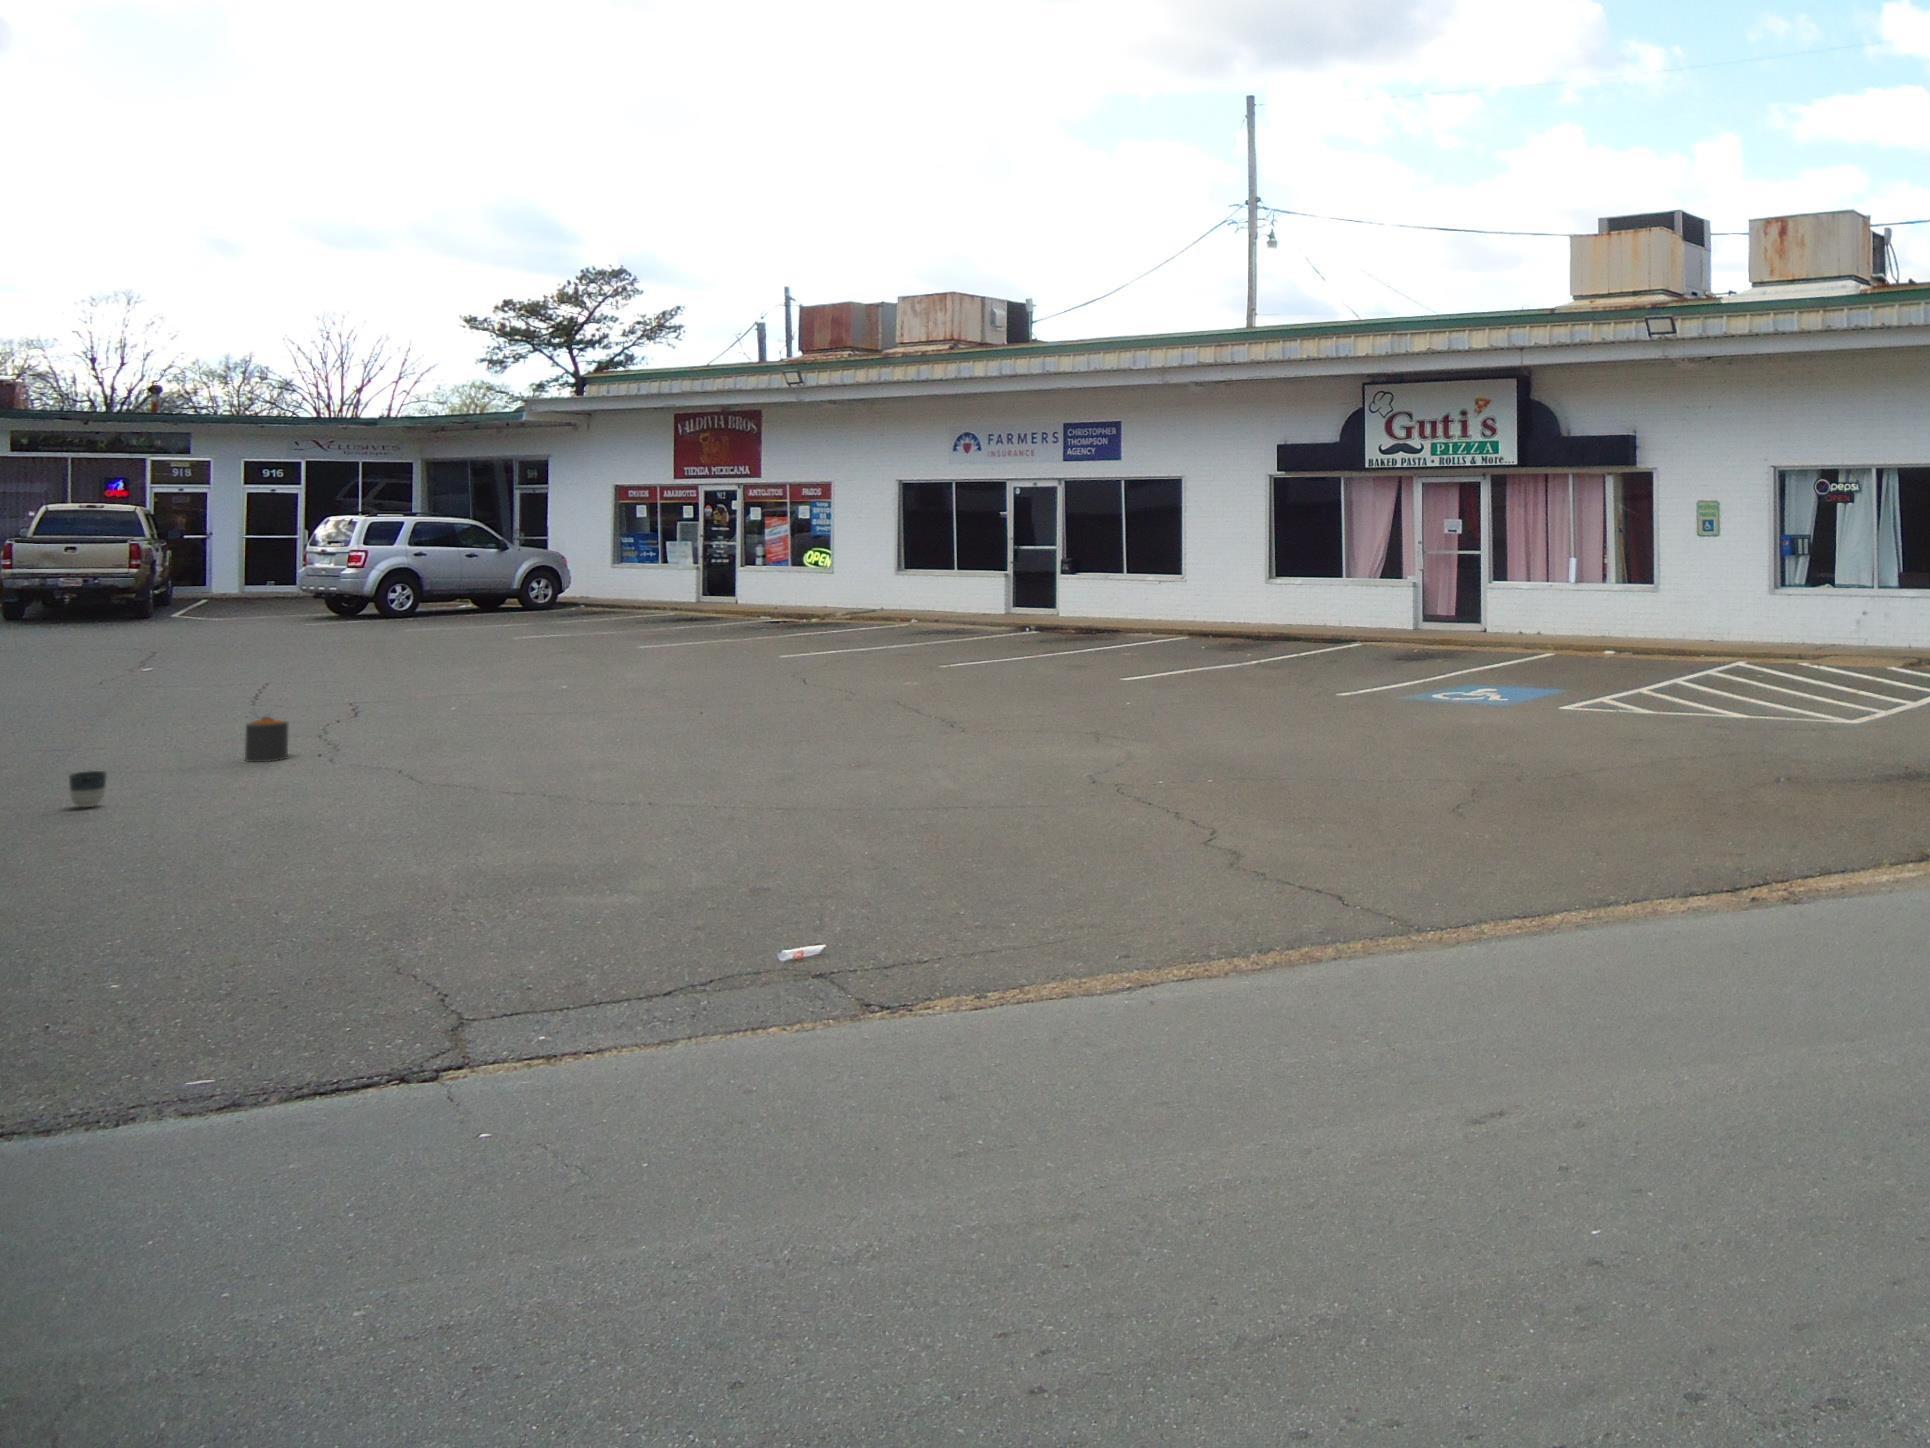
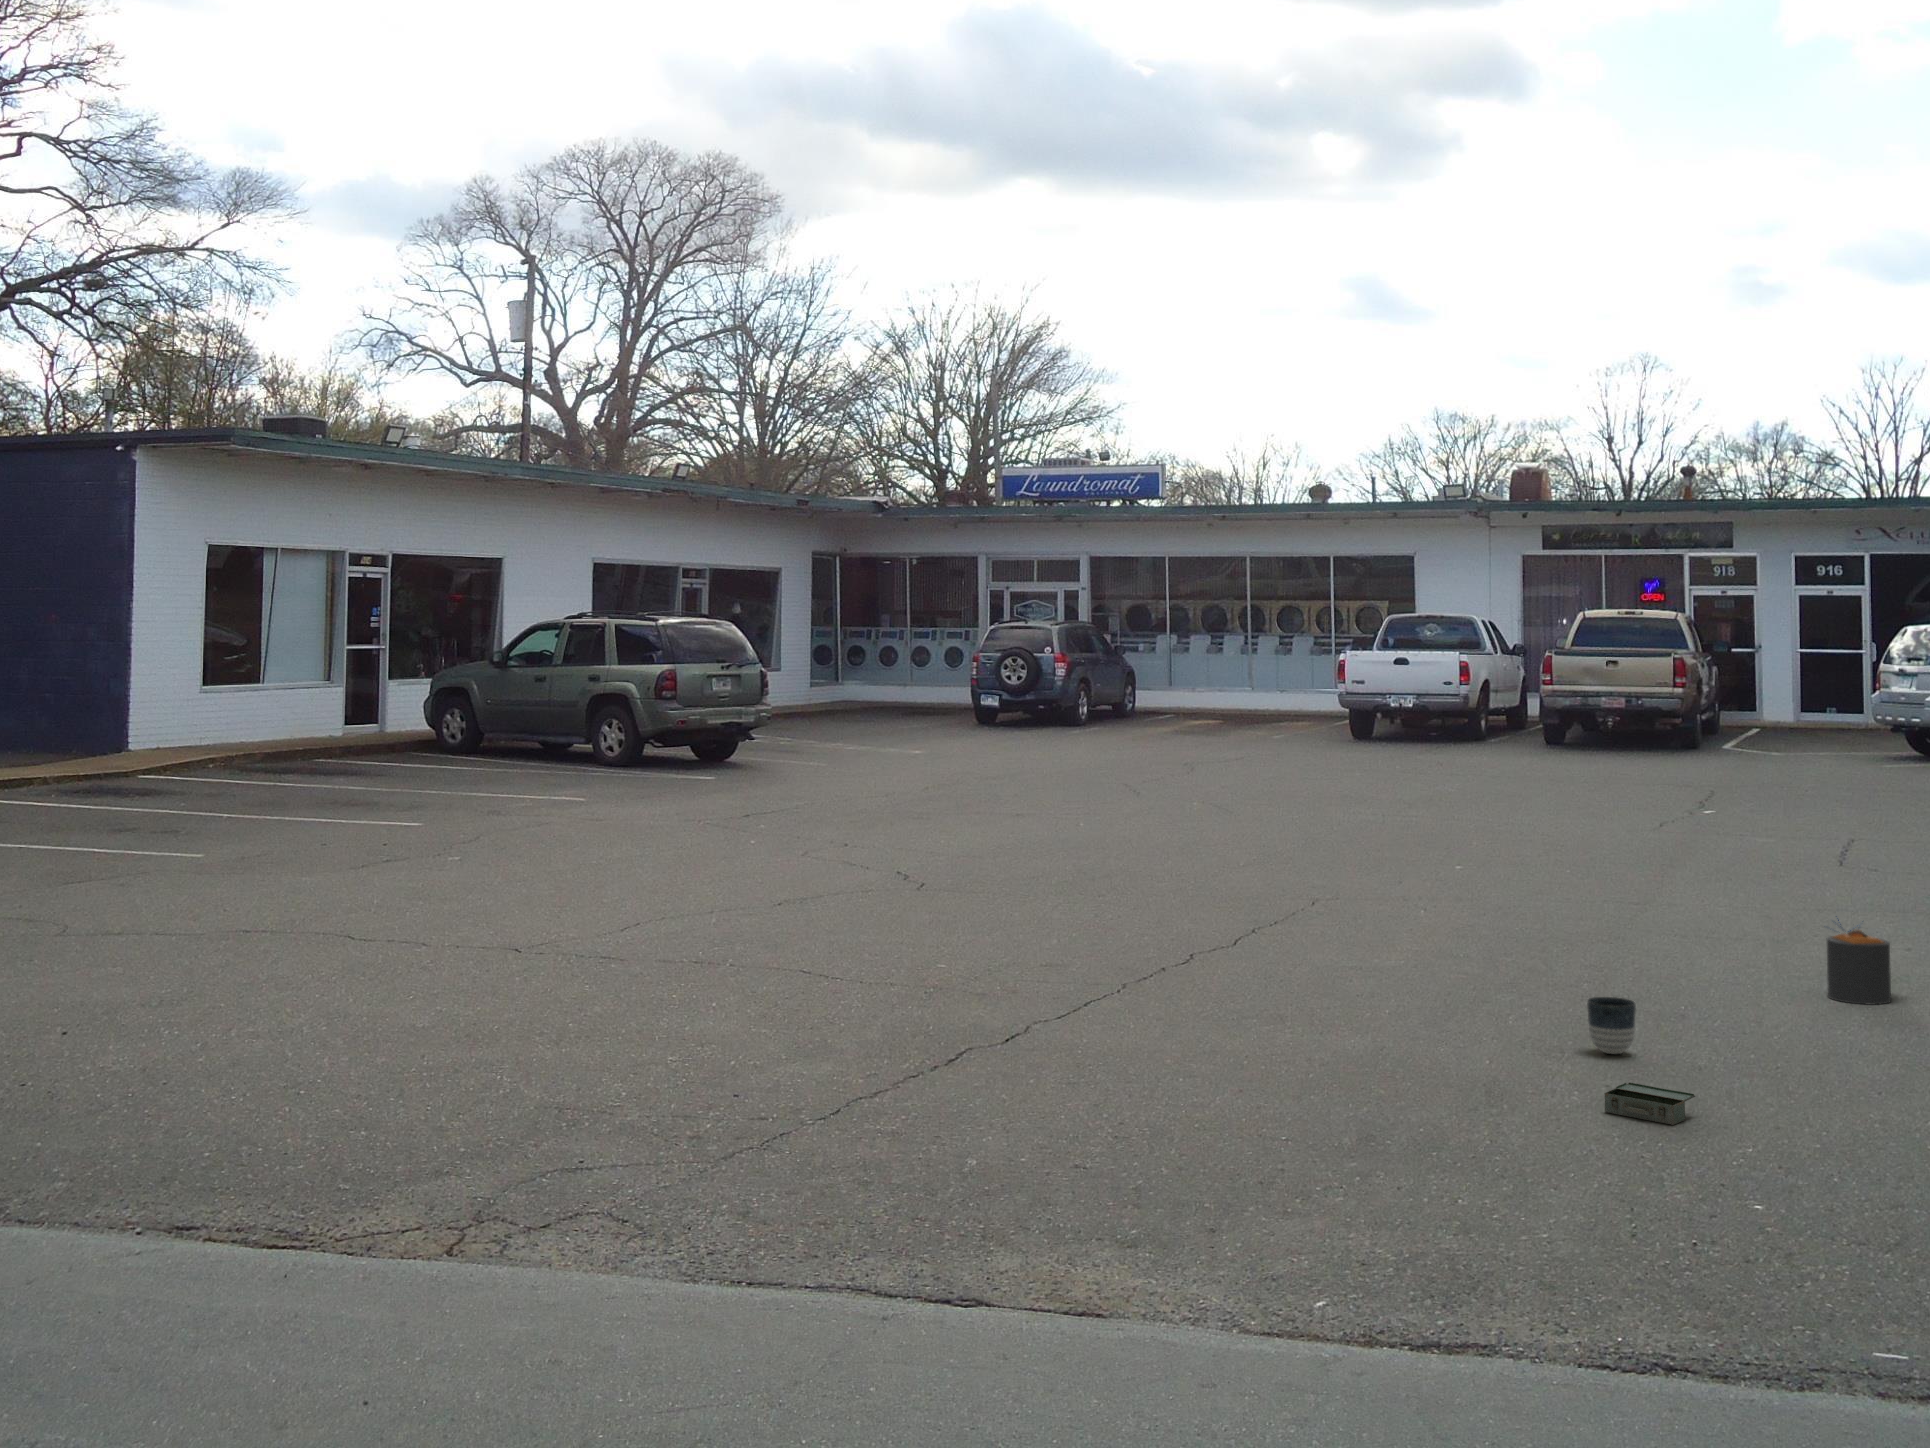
toolbox: none [85,814,150,834] -> present [1605,1083,1695,1125]

